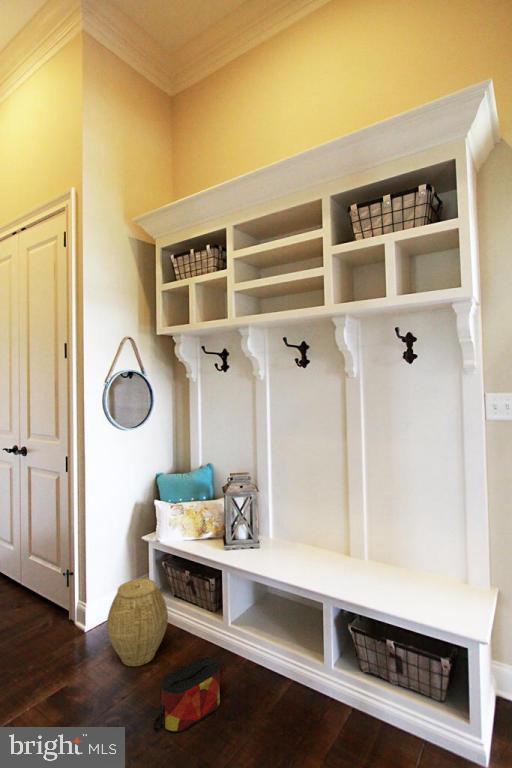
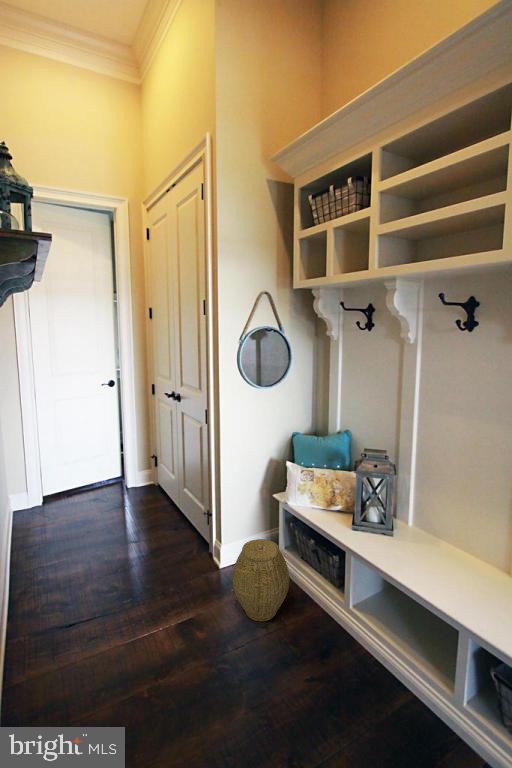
bag: present [154,657,220,733] -> none [261,643,332,715]

